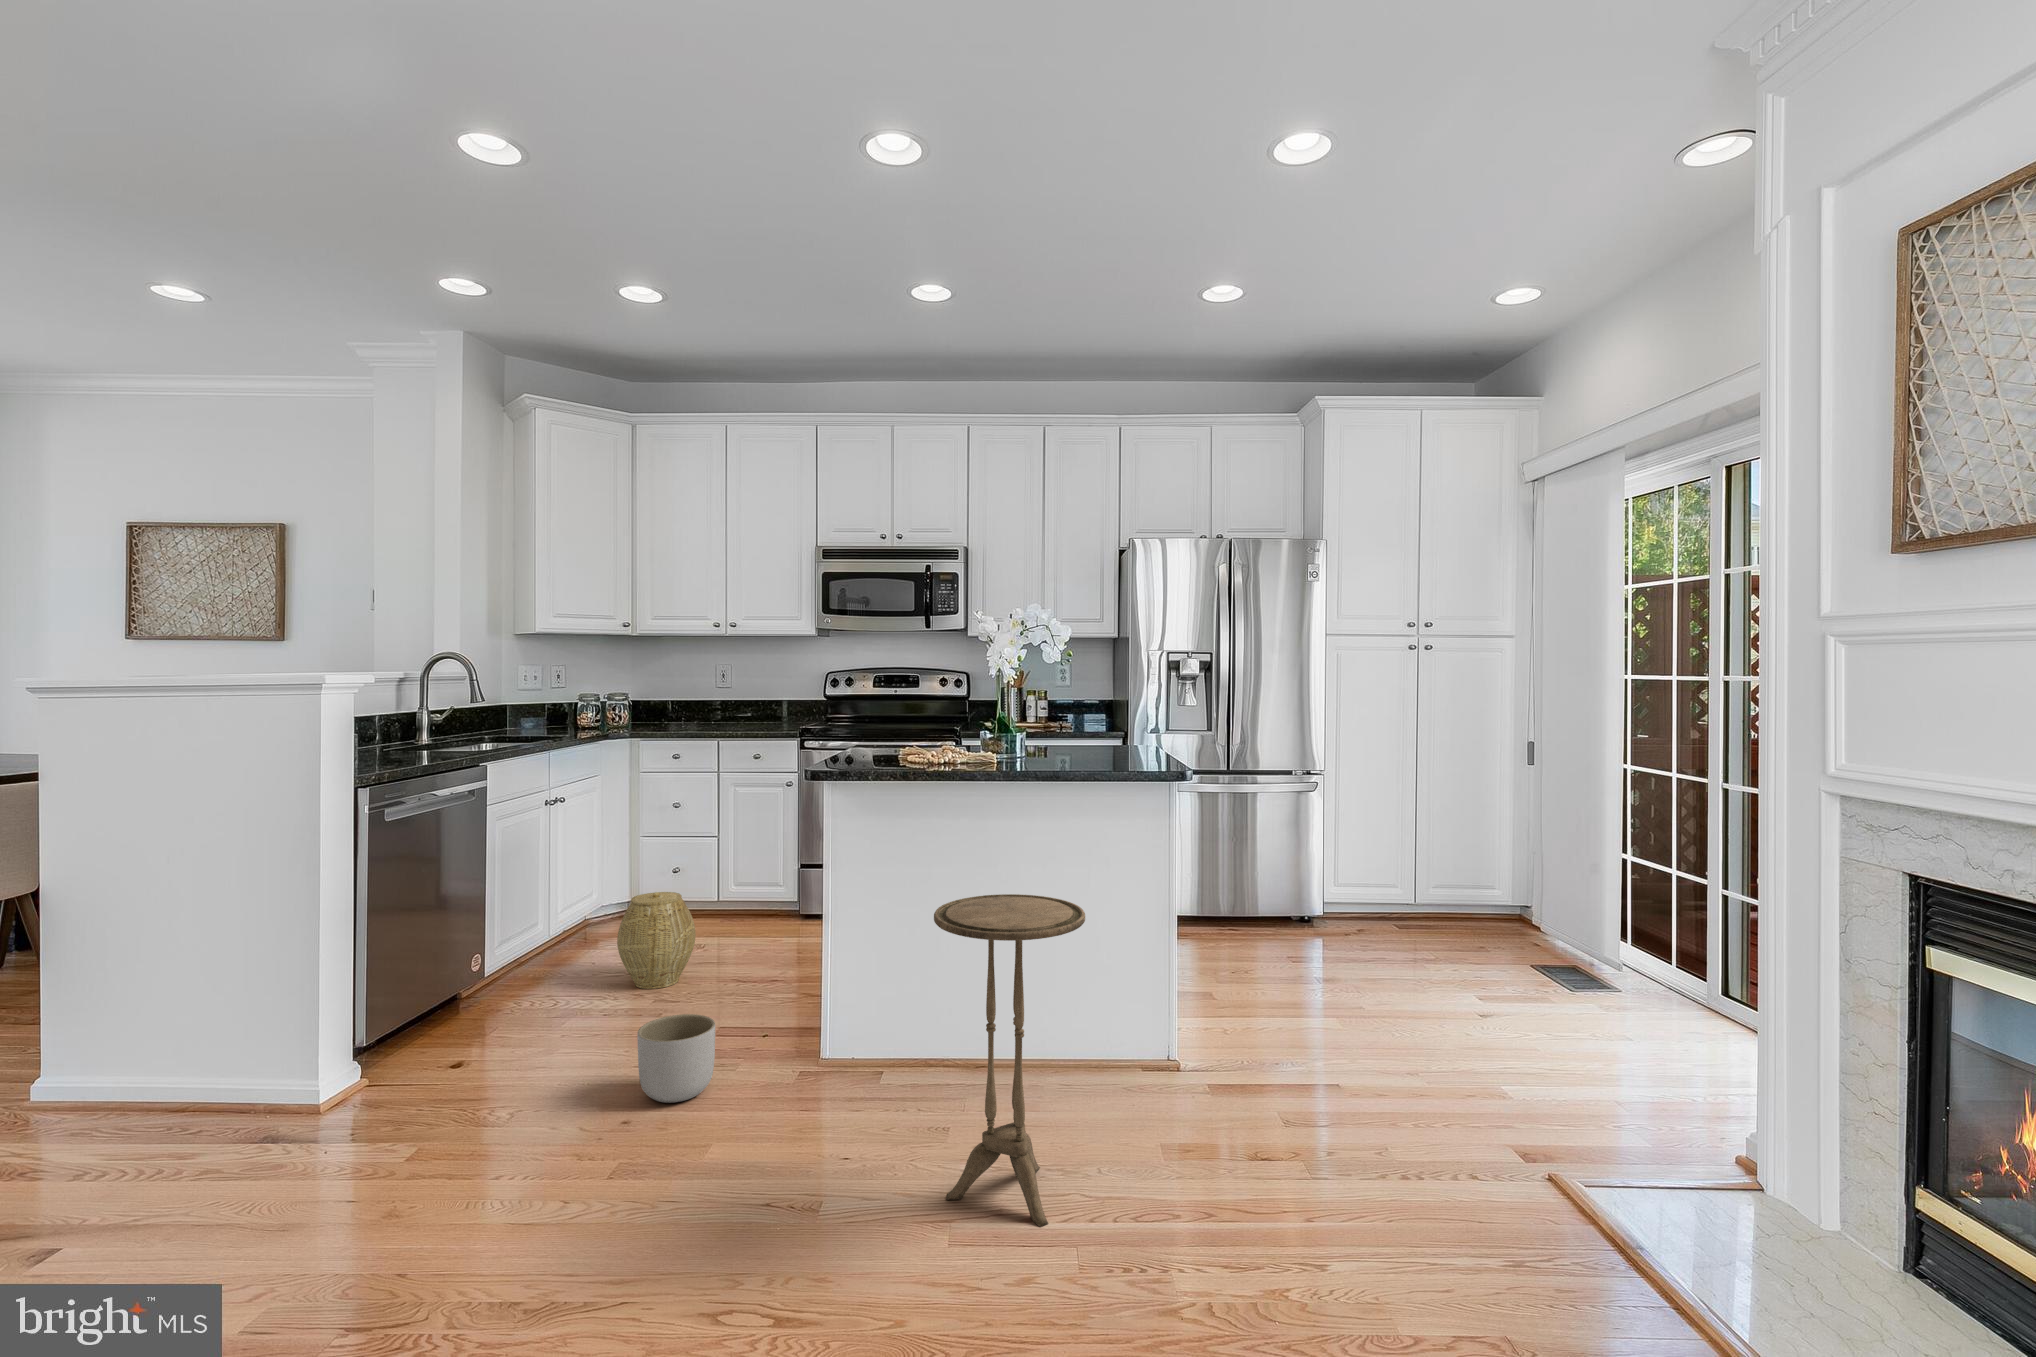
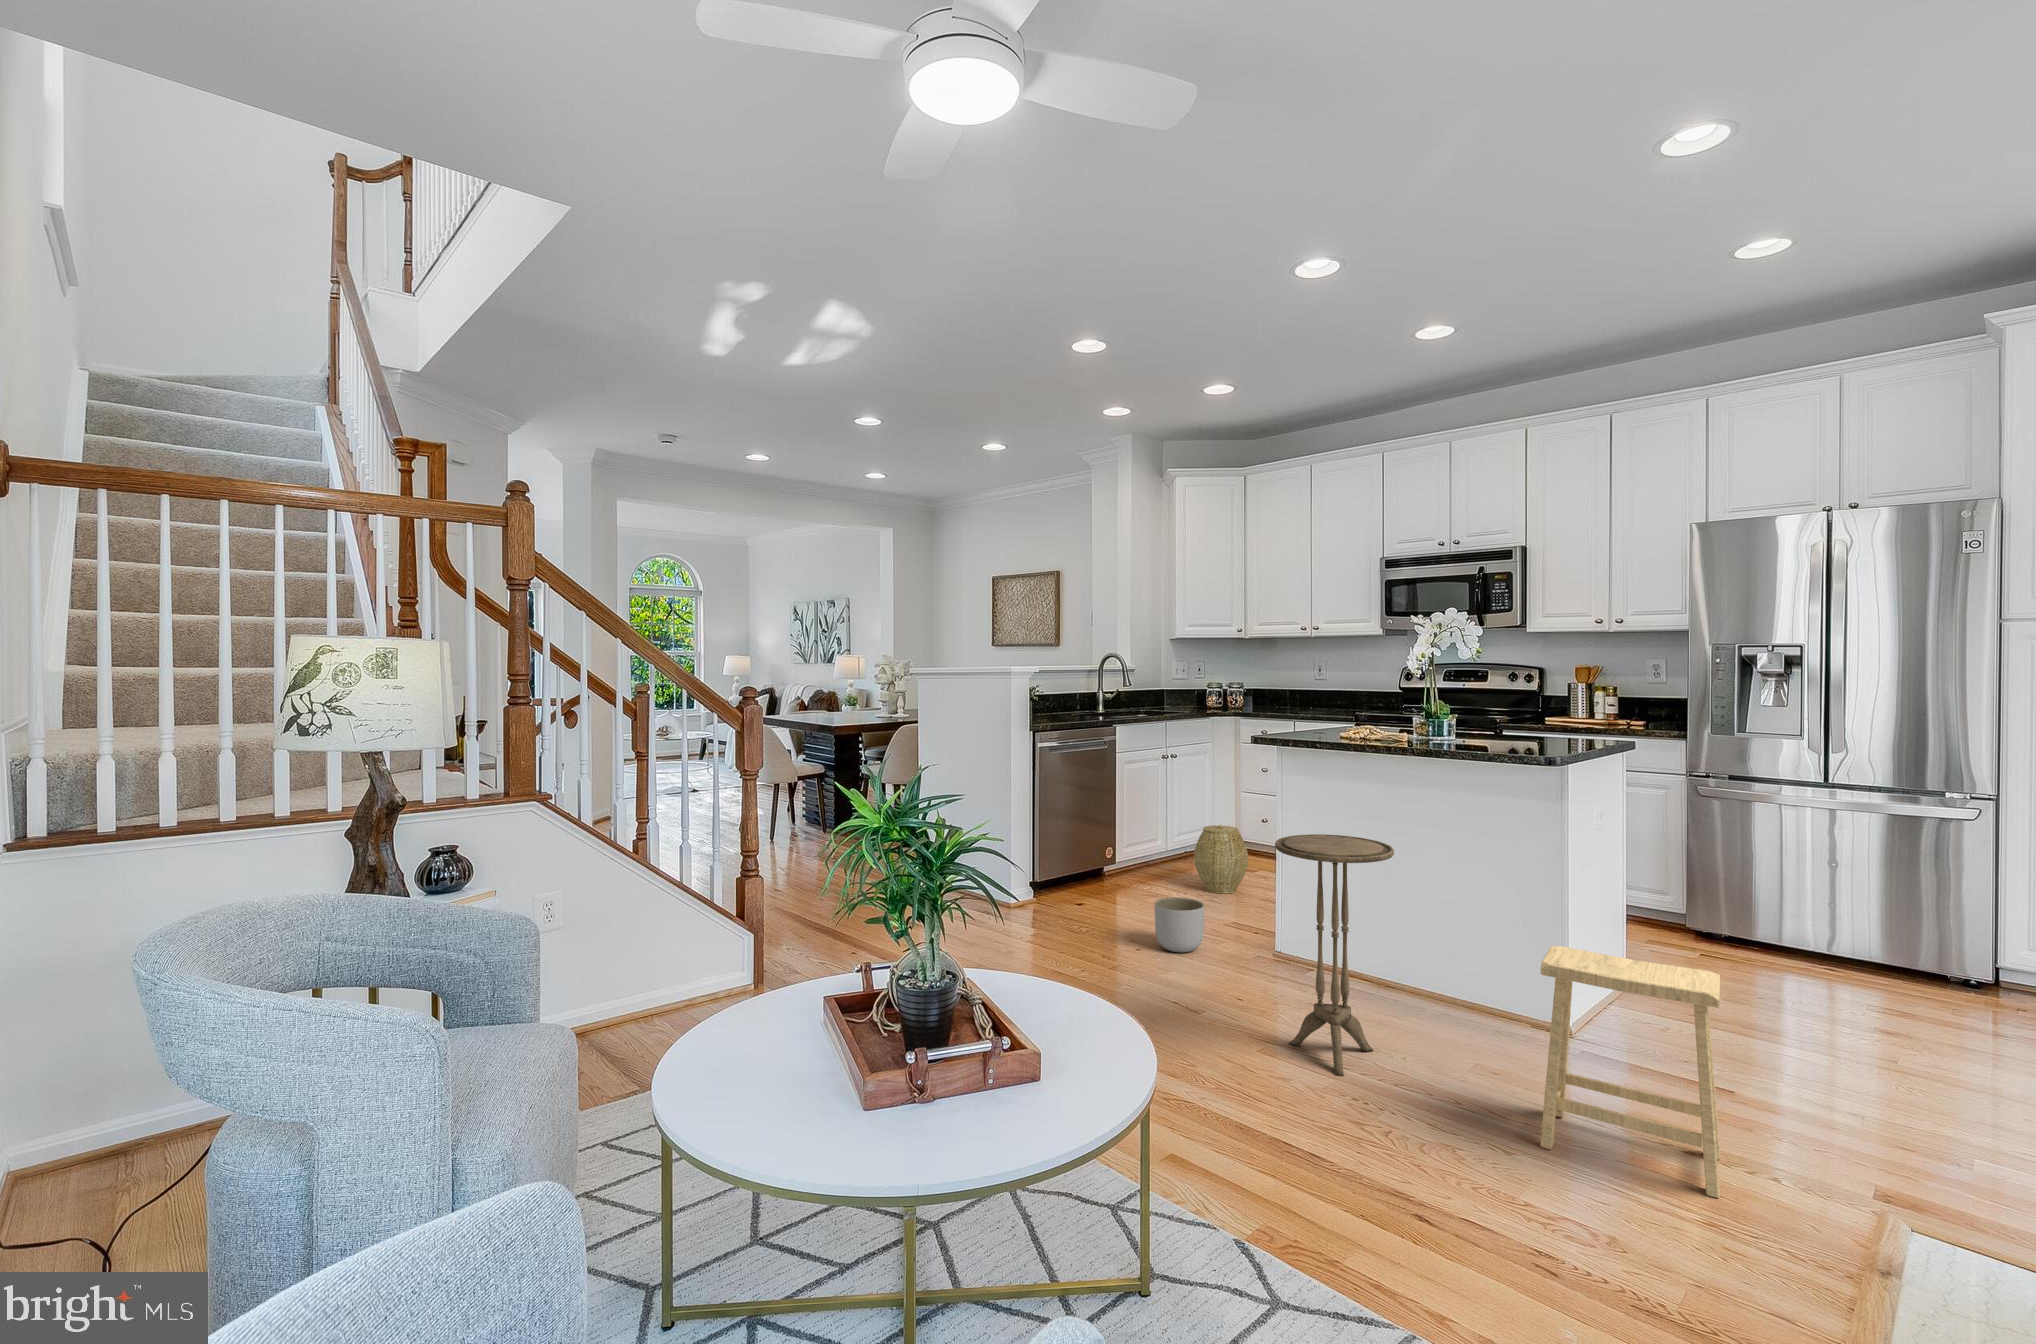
footstool: none [1253,981,1446,1229] -> present [1540,946,1720,1198]

